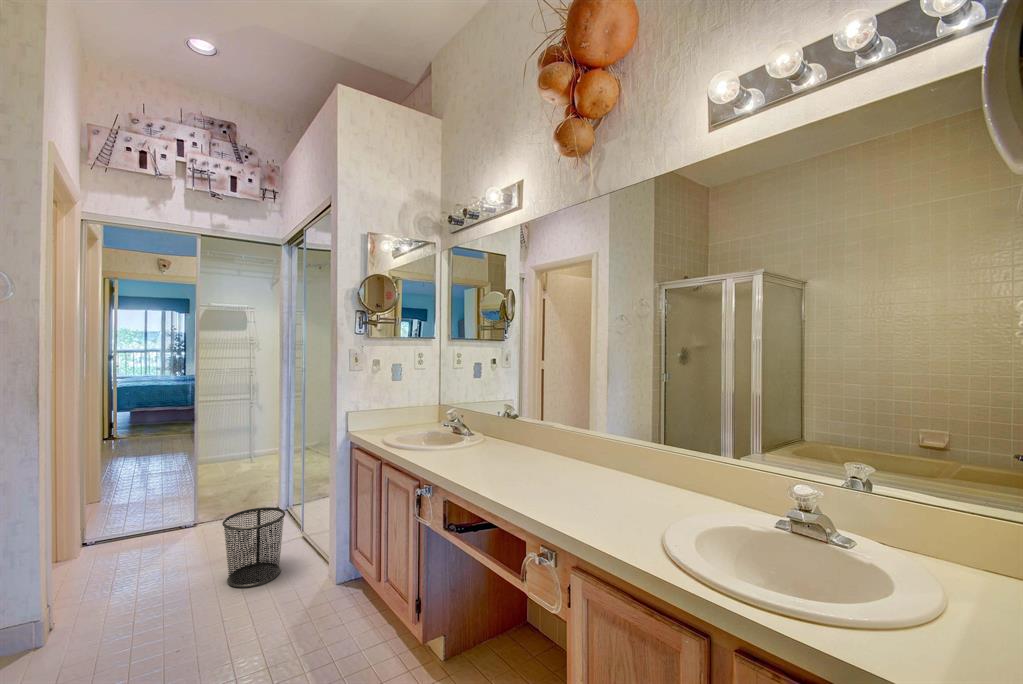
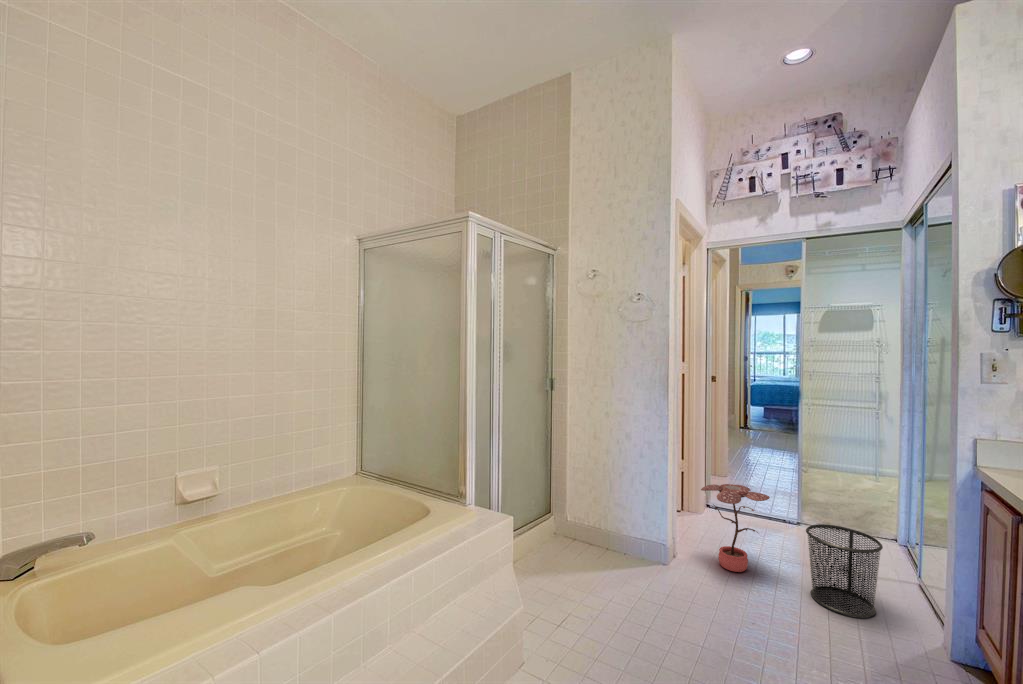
potted plant: none [92,505,184,607] -> present [701,484,770,572]

